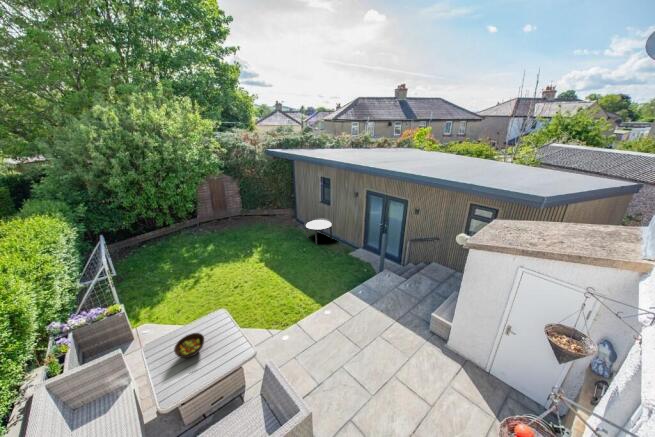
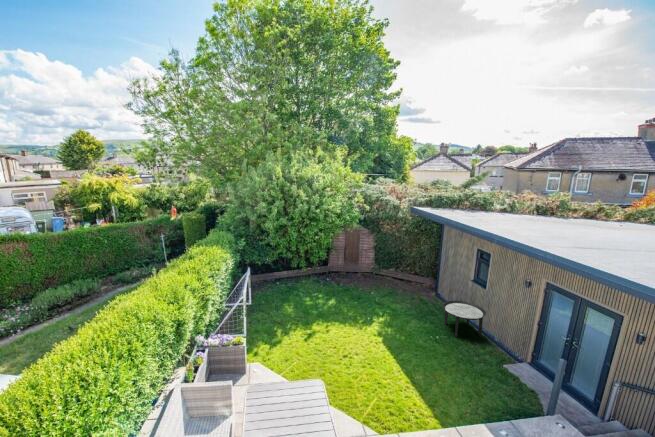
fruit bowl: present [174,333,204,358] -> none [270,391,297,416]

